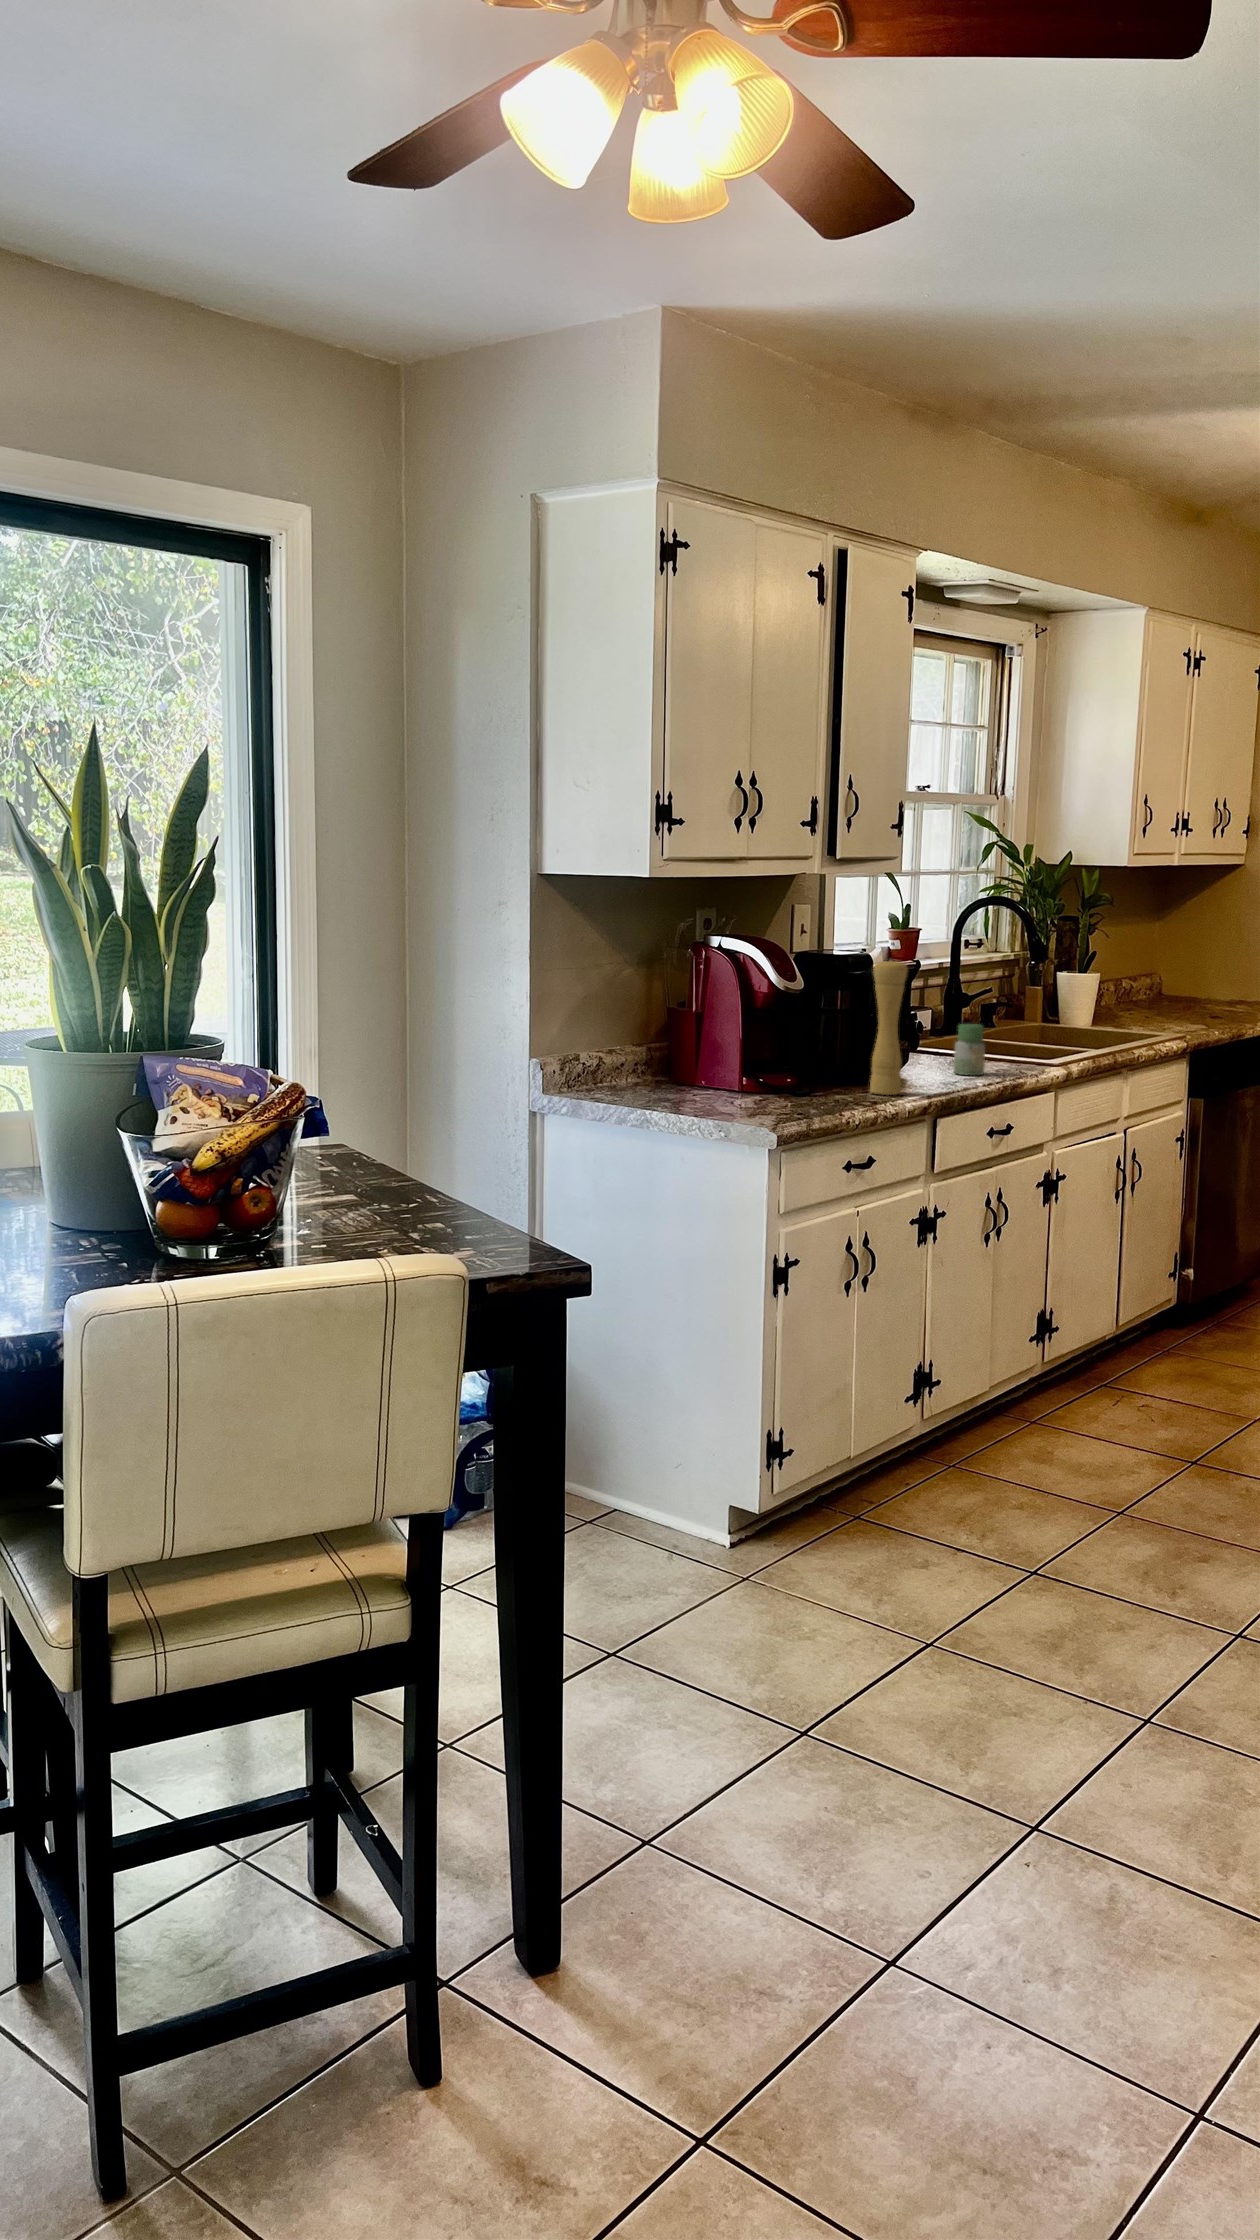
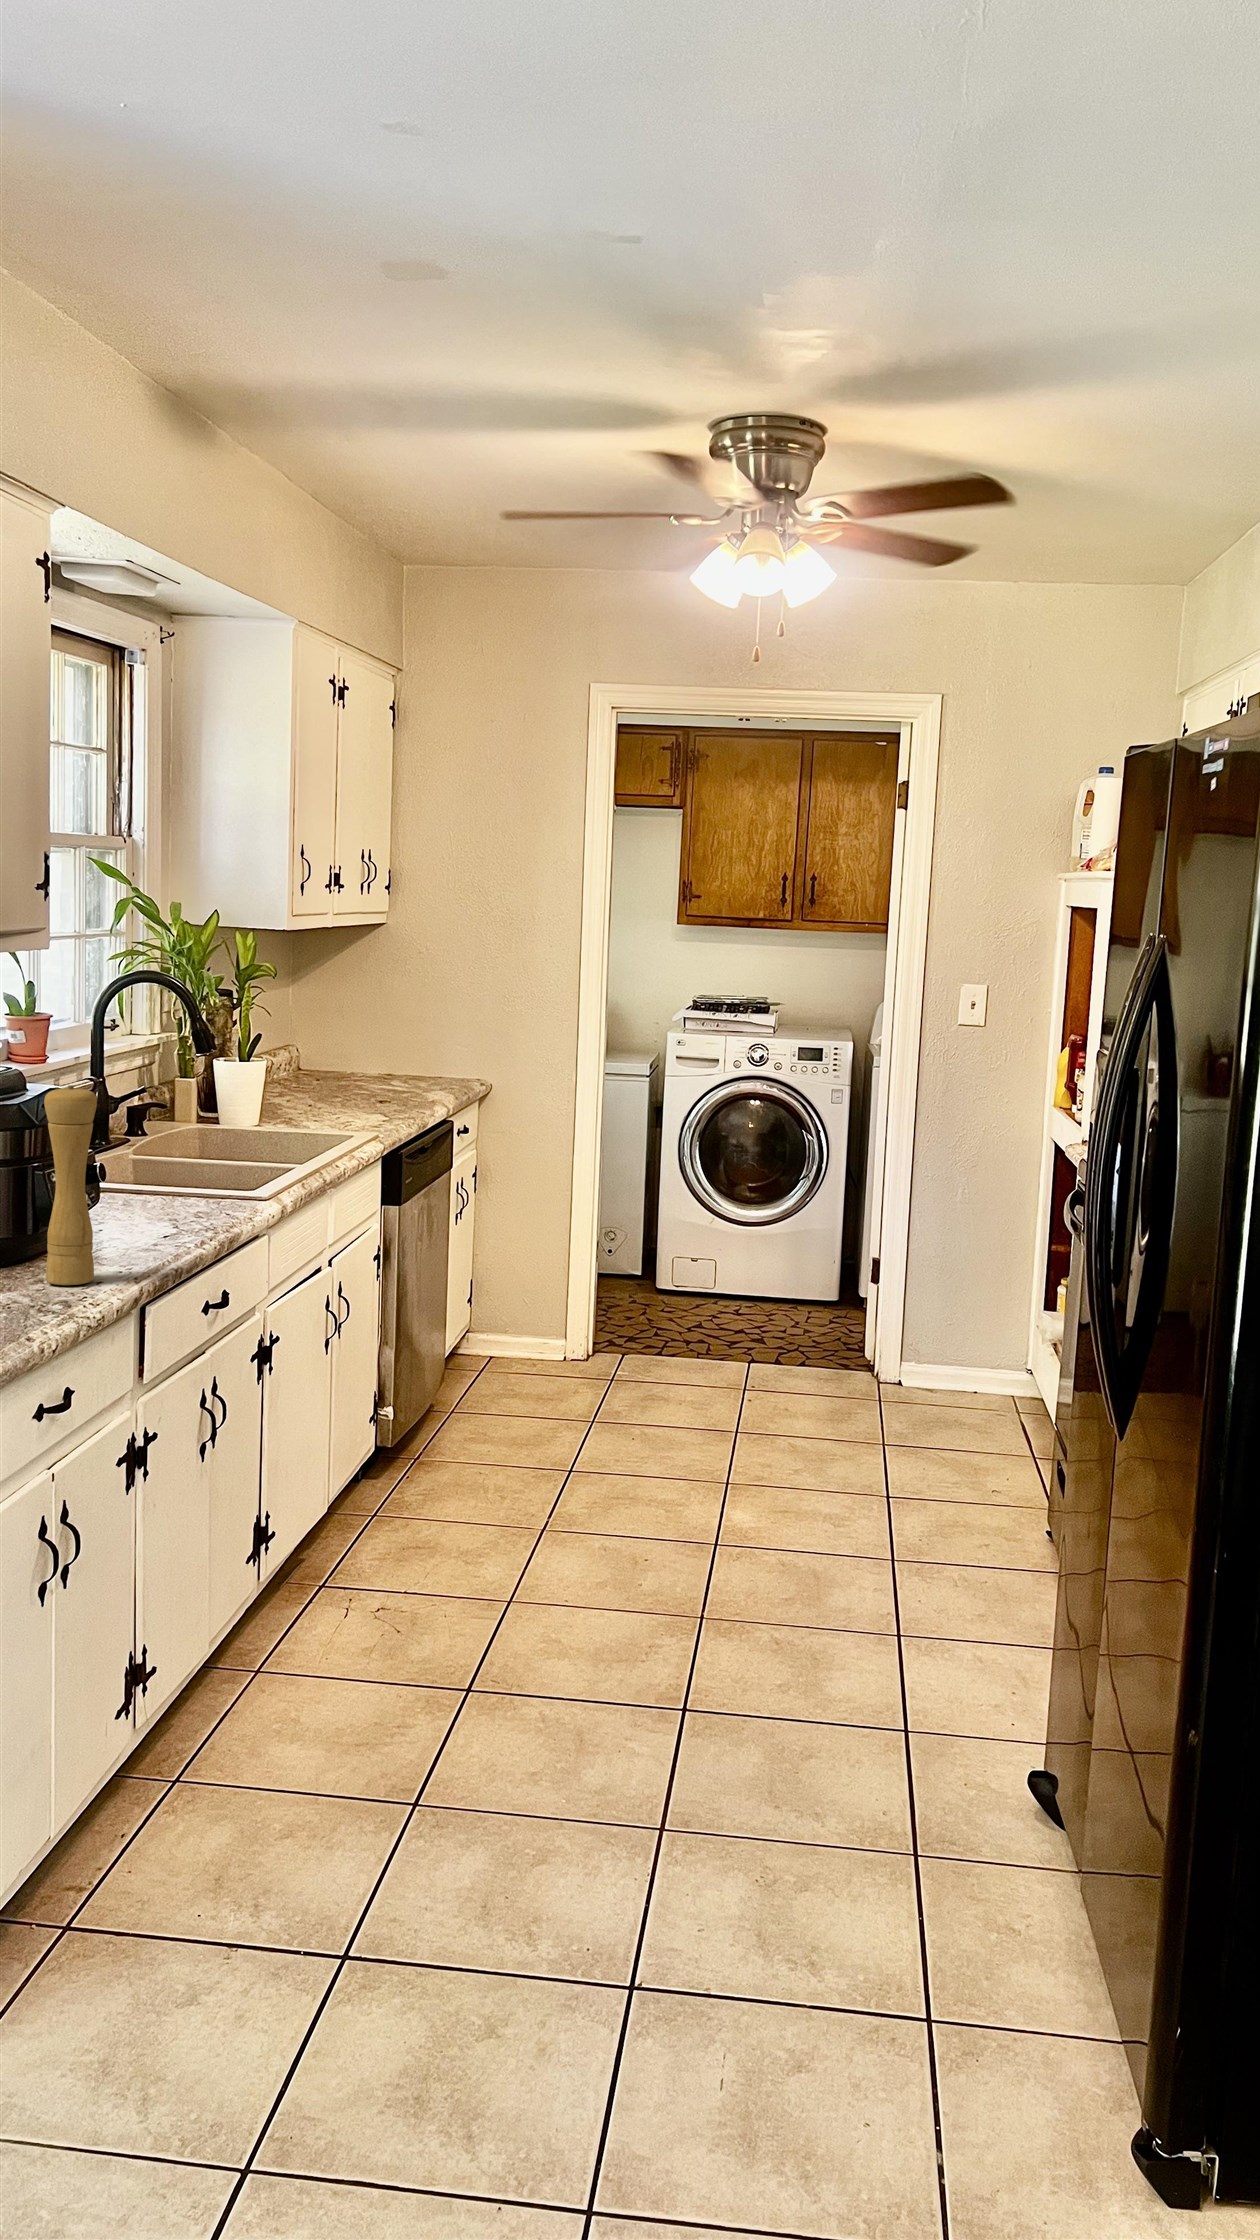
jar: present [954,1024,985,1076] -> none [141,1157,184,1229]

